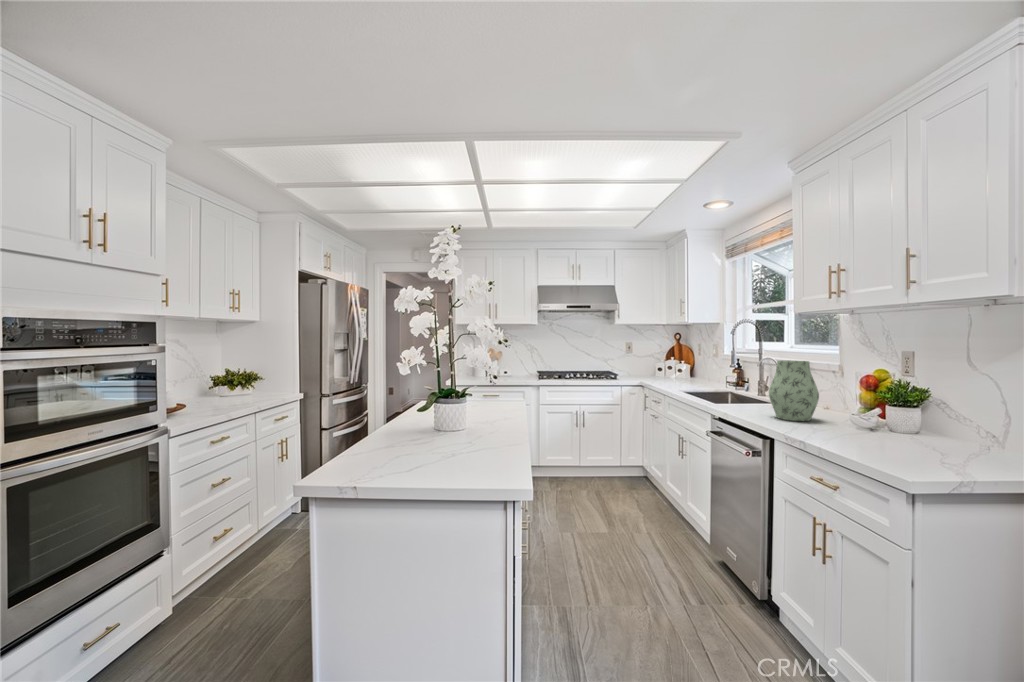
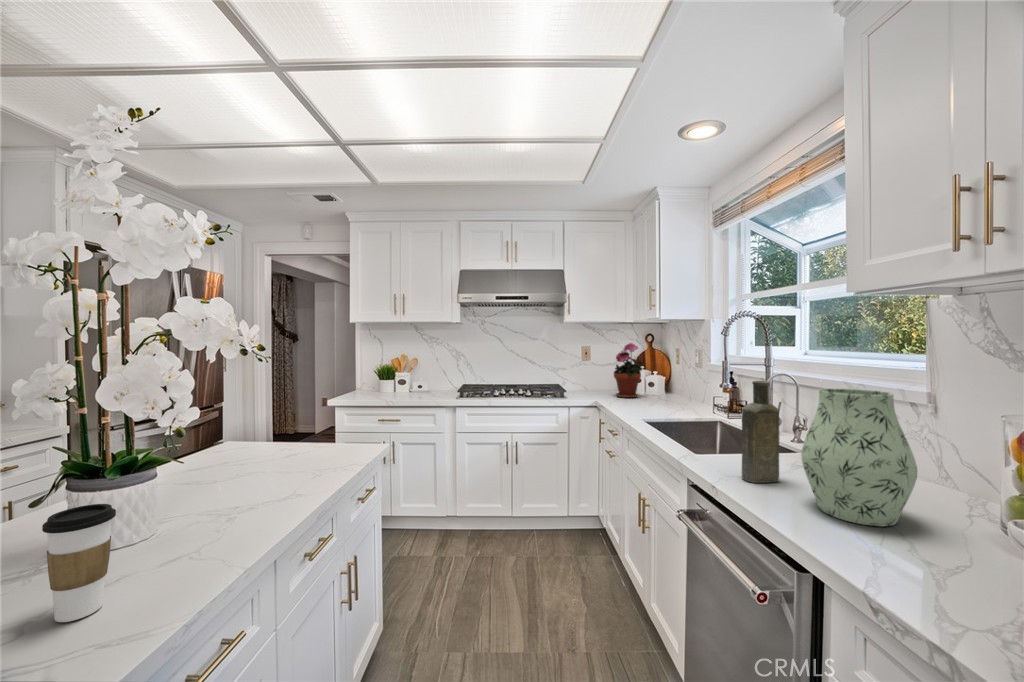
potted plant: none [652,340,675,381] -> present [614,343,644,398]
bottle: none [736,359,761,411] -> present [742,381,779,483]
coffee cup: none [484,398,503,436] -> present [42,504,116,622]

